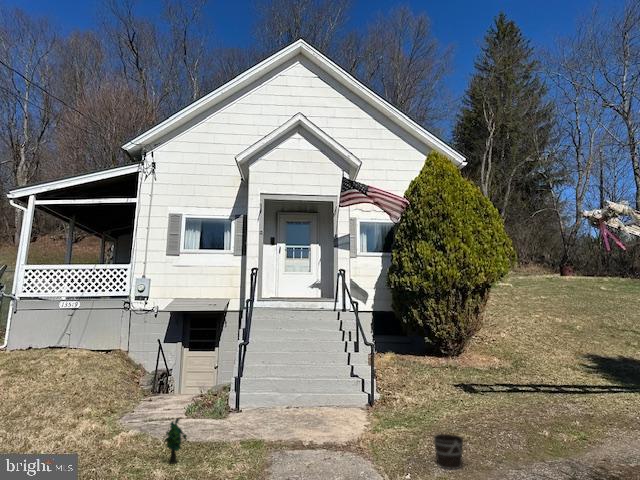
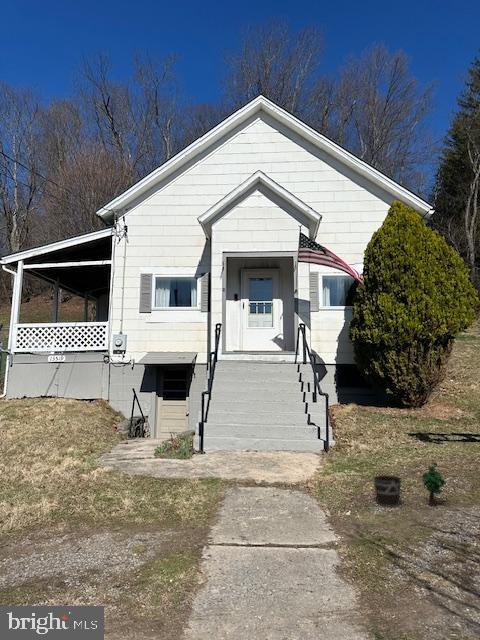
decorative plant: present [164,418,187,464] -> present [421,463,445,506]

